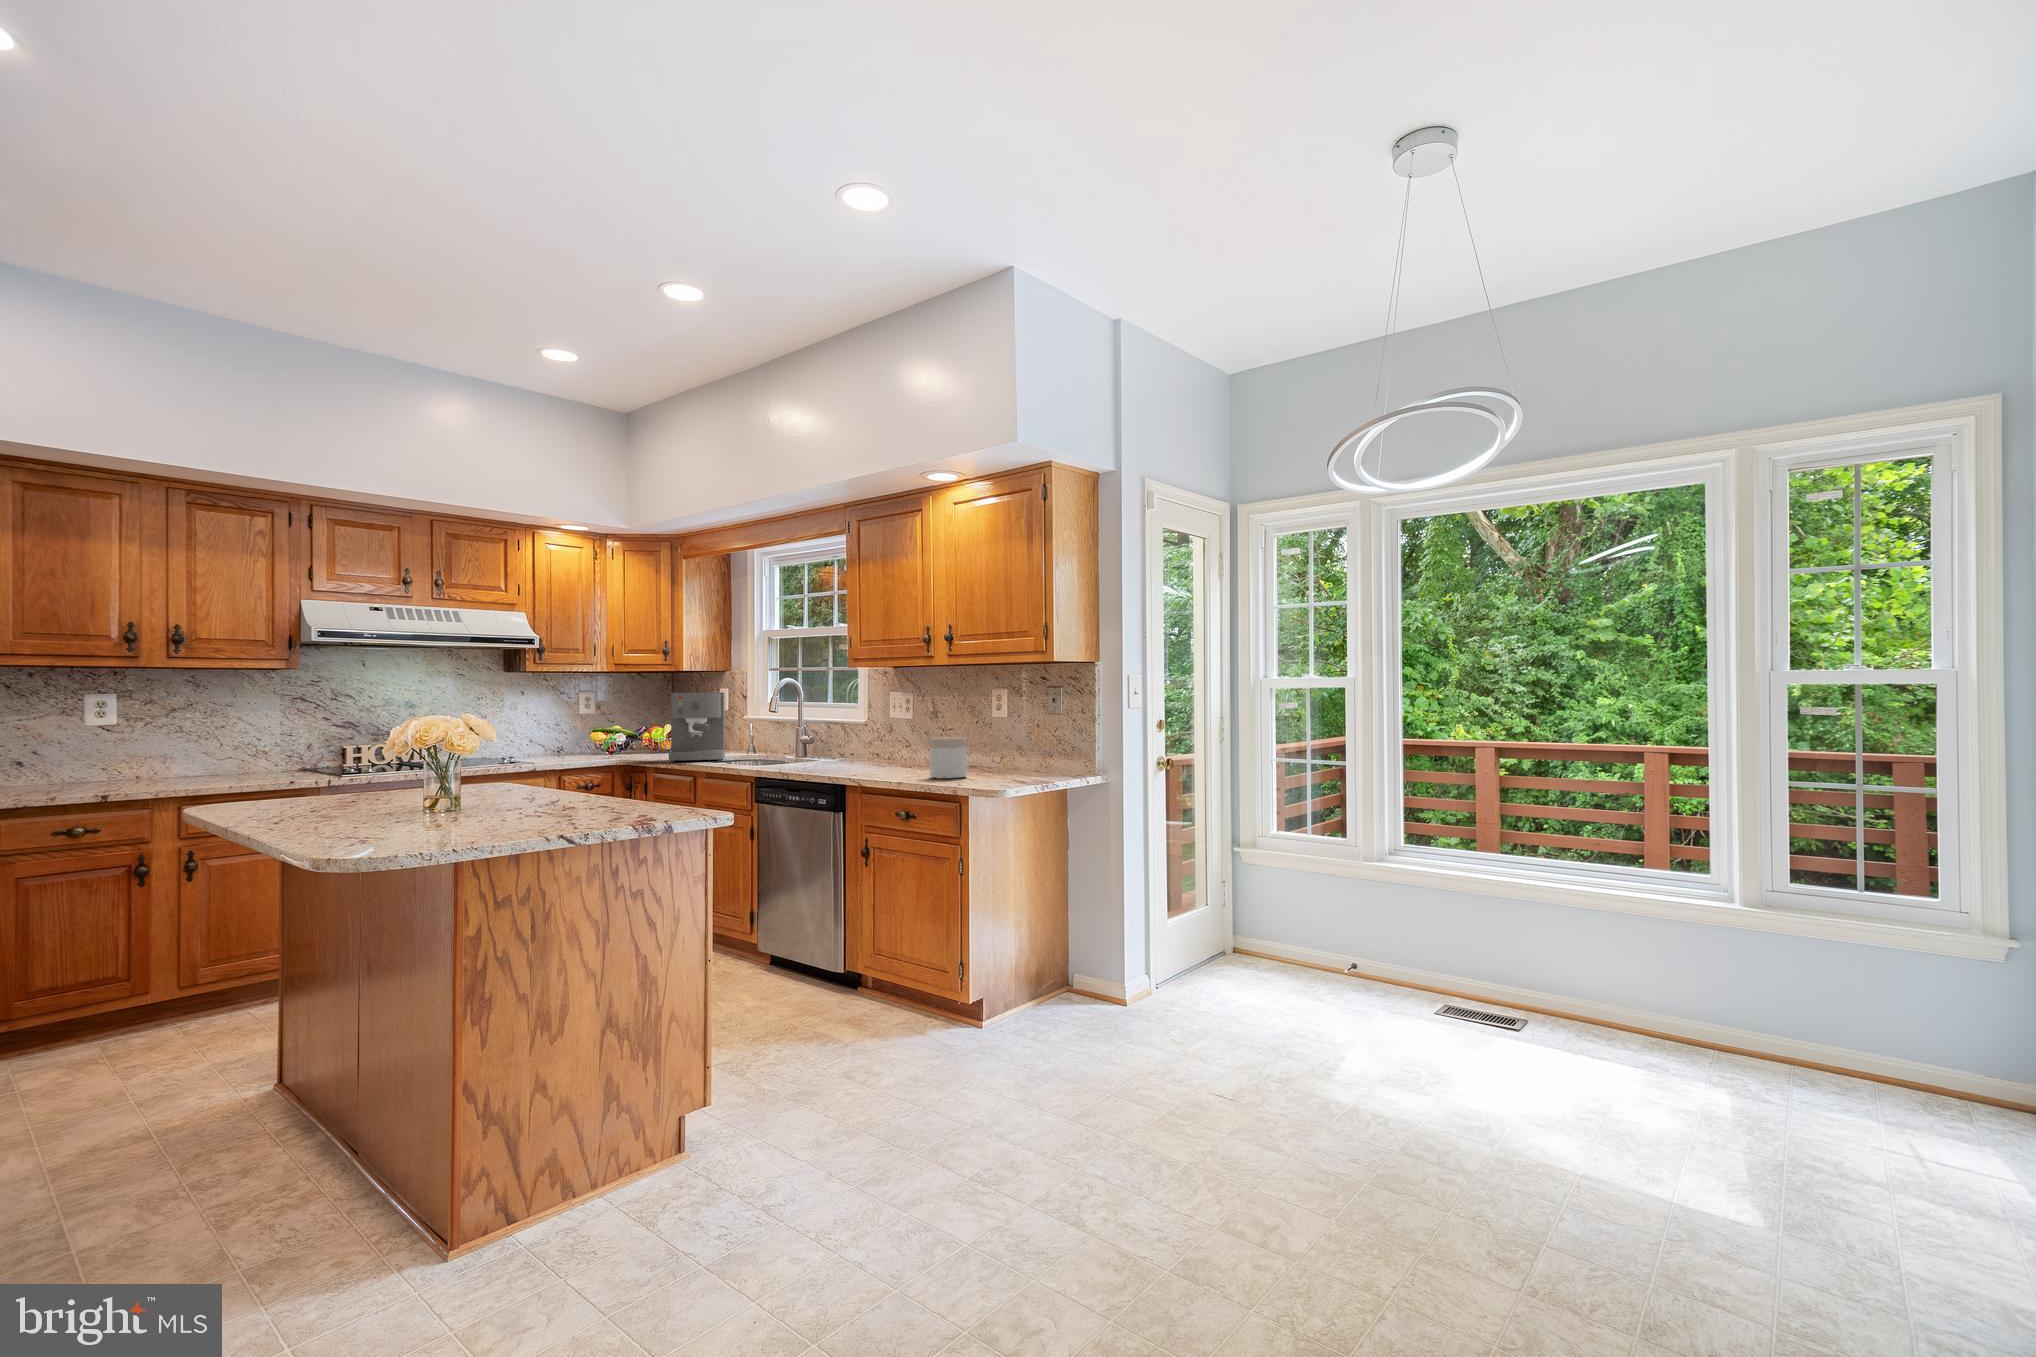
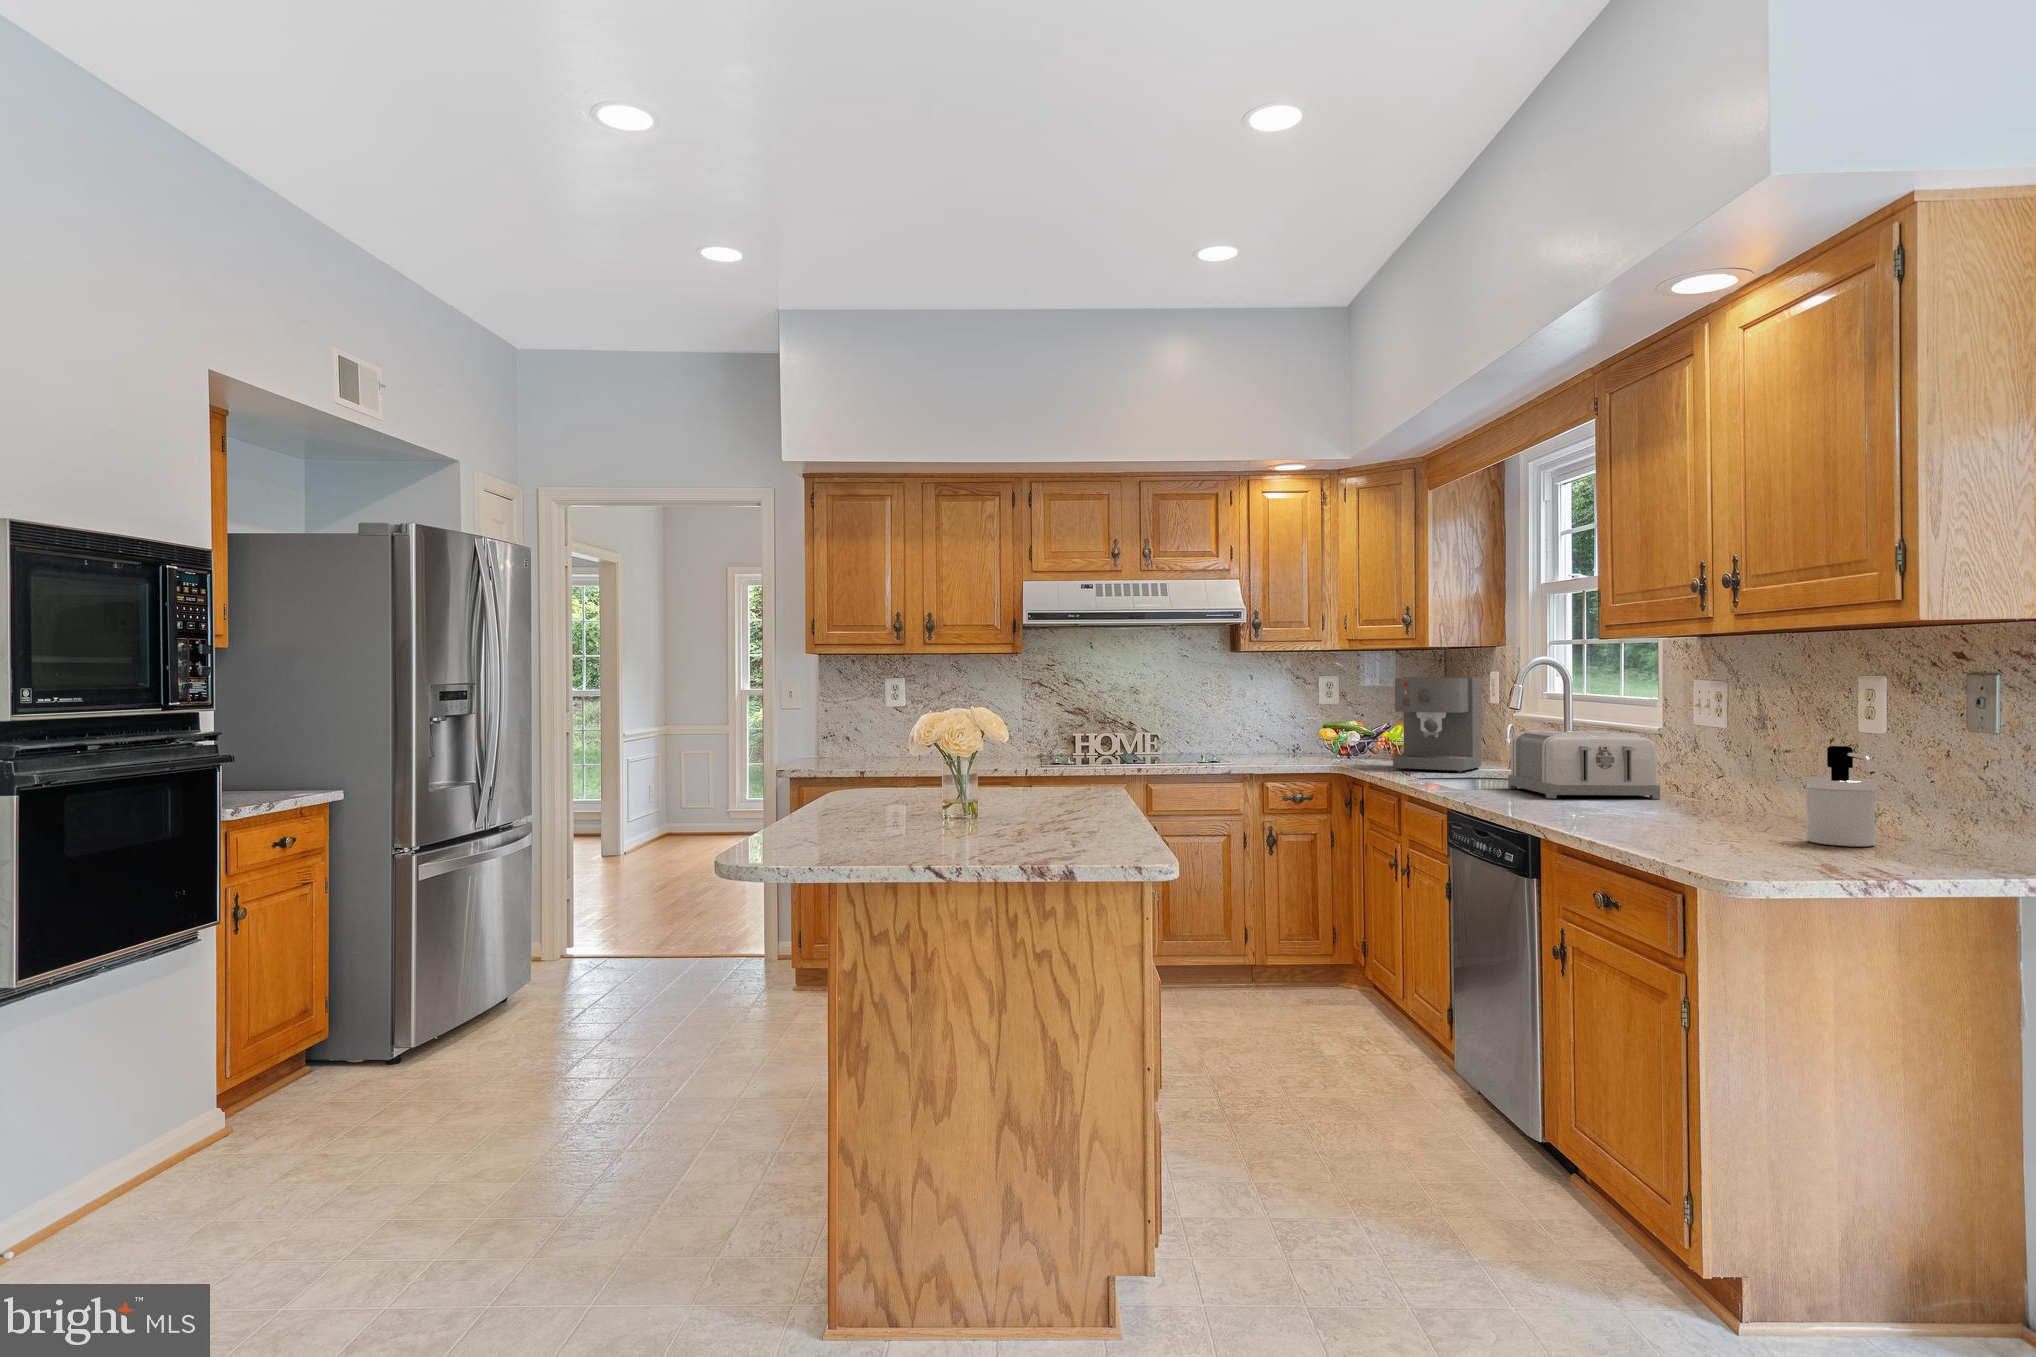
soap dispenser: none [984,722,1020,774] -> present [1804,746,1877,847]
toaster: none [778,725,874,768] -> present [1508,731,1660,799]
jar: present [929,737,967,779] -> none [1666,767,1745,845]

